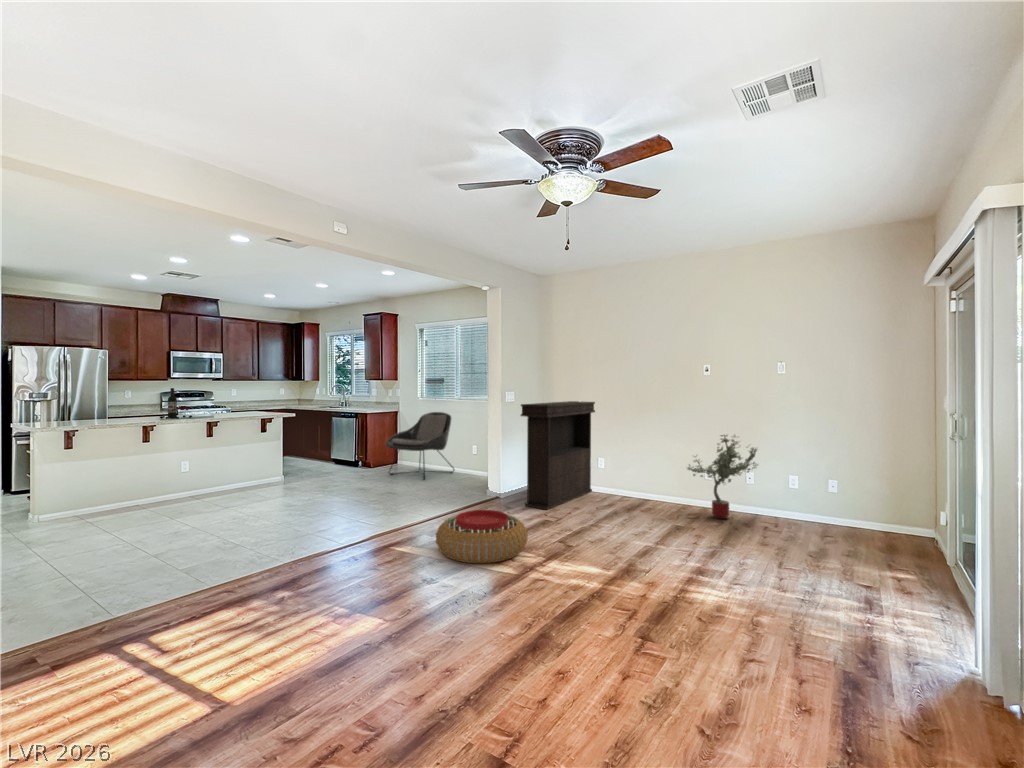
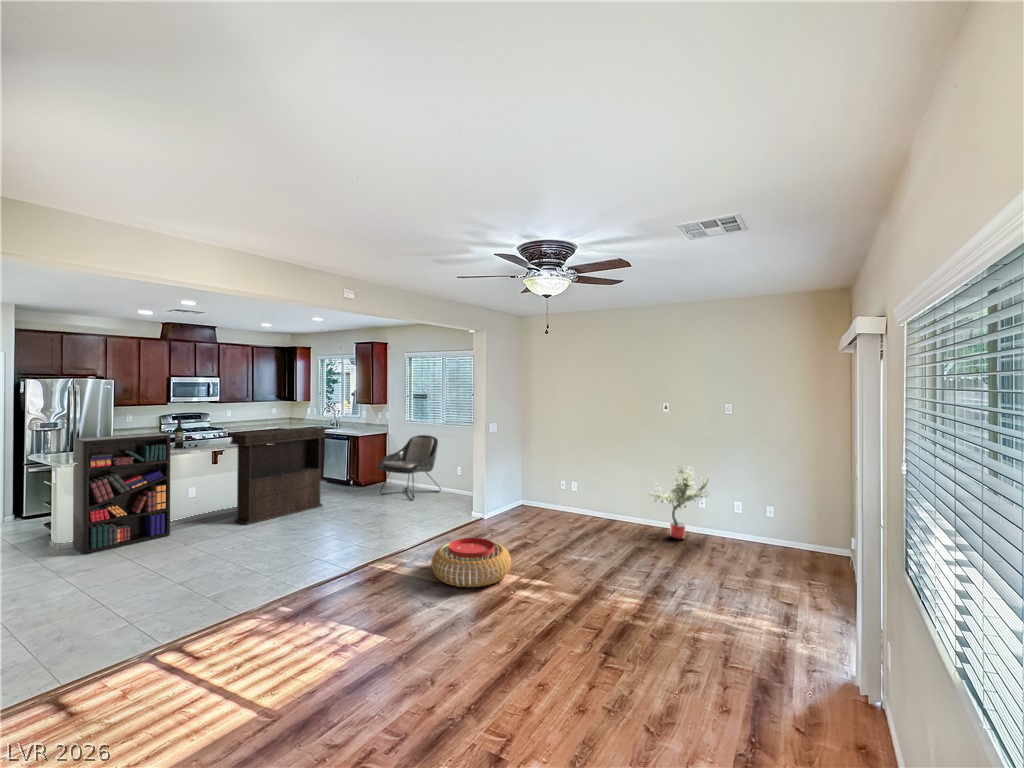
bookshelf: none [53,399,158,526] -> present [73,433,171,554]
console table: present [521,401,595,510] -> present [230,427,326,525]

